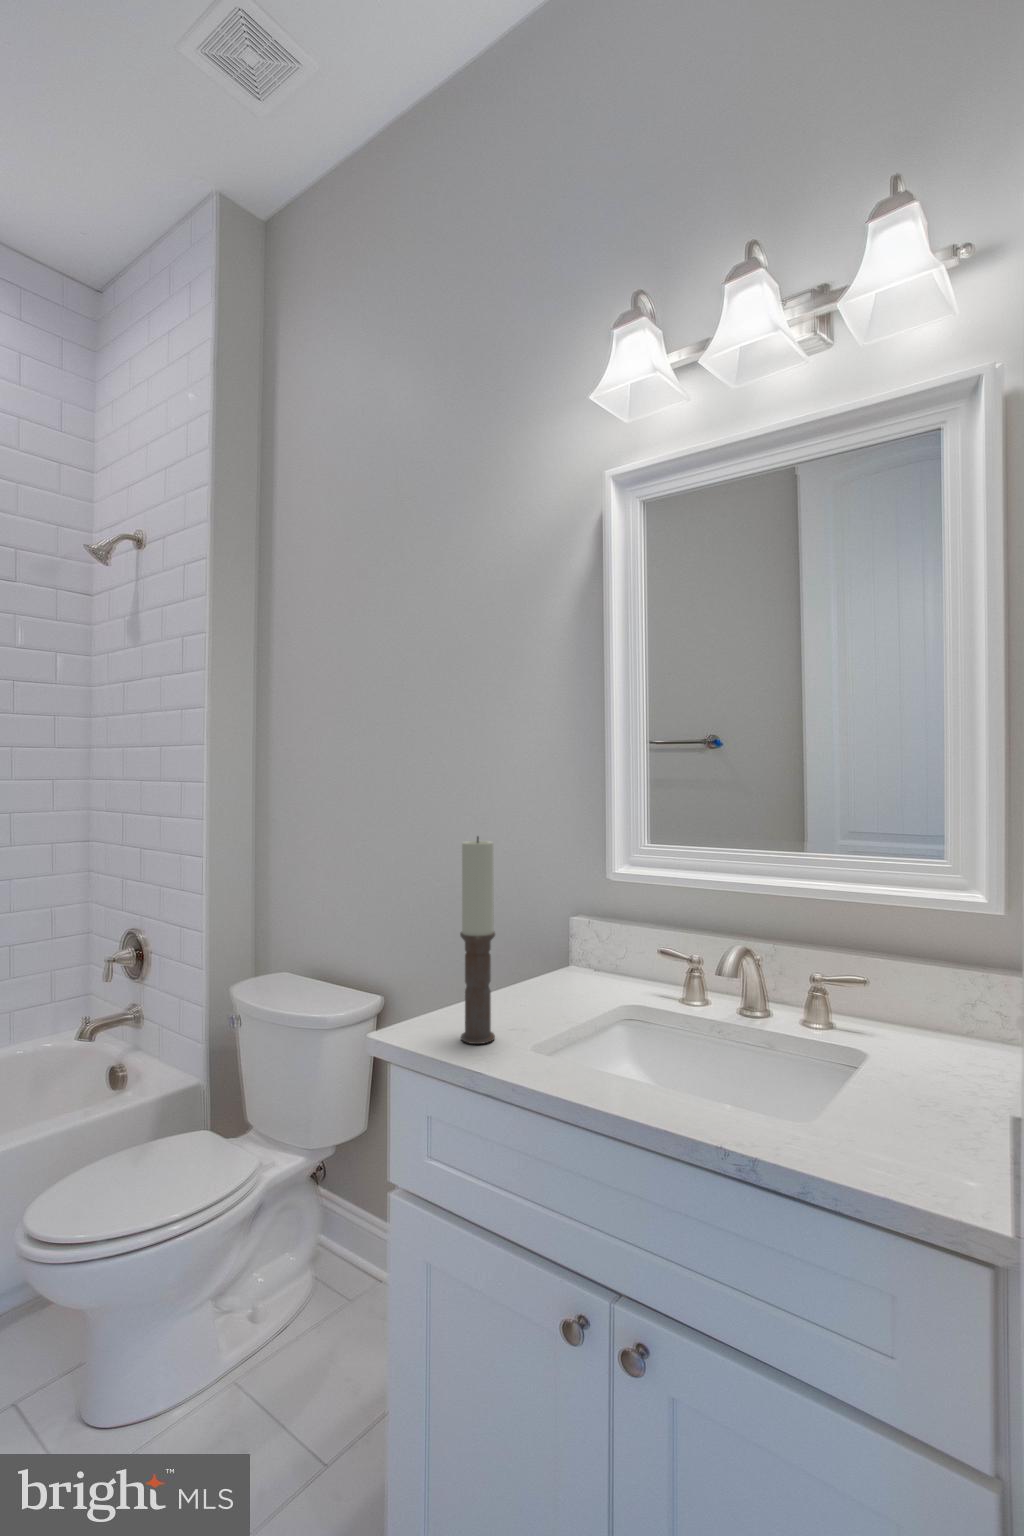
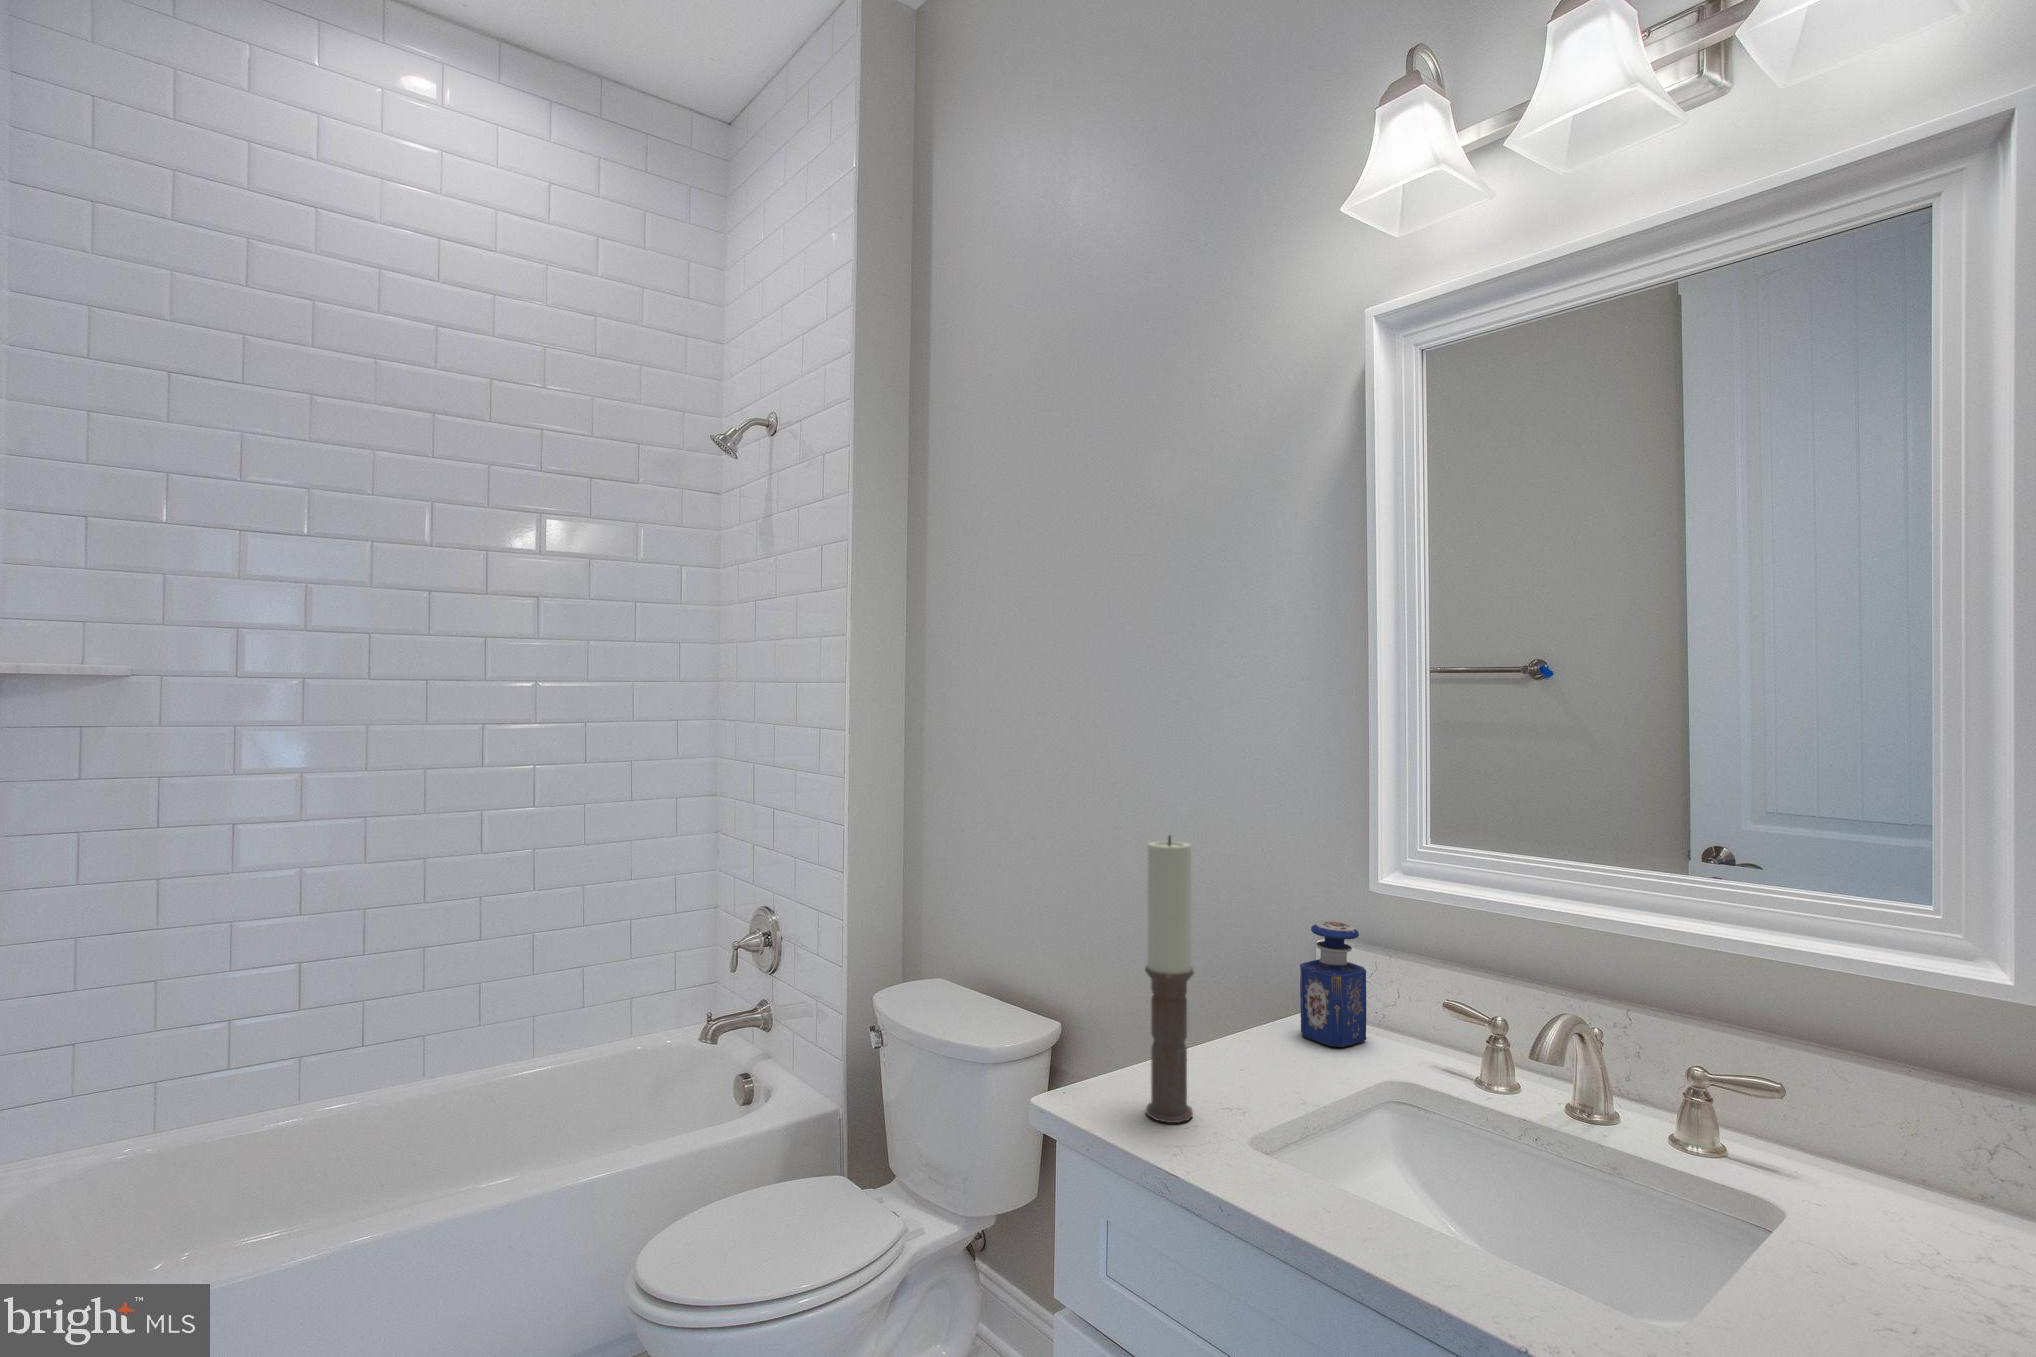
perfume bottle: none [562,902,607,987] -> present [1300,922,1366,1047]

